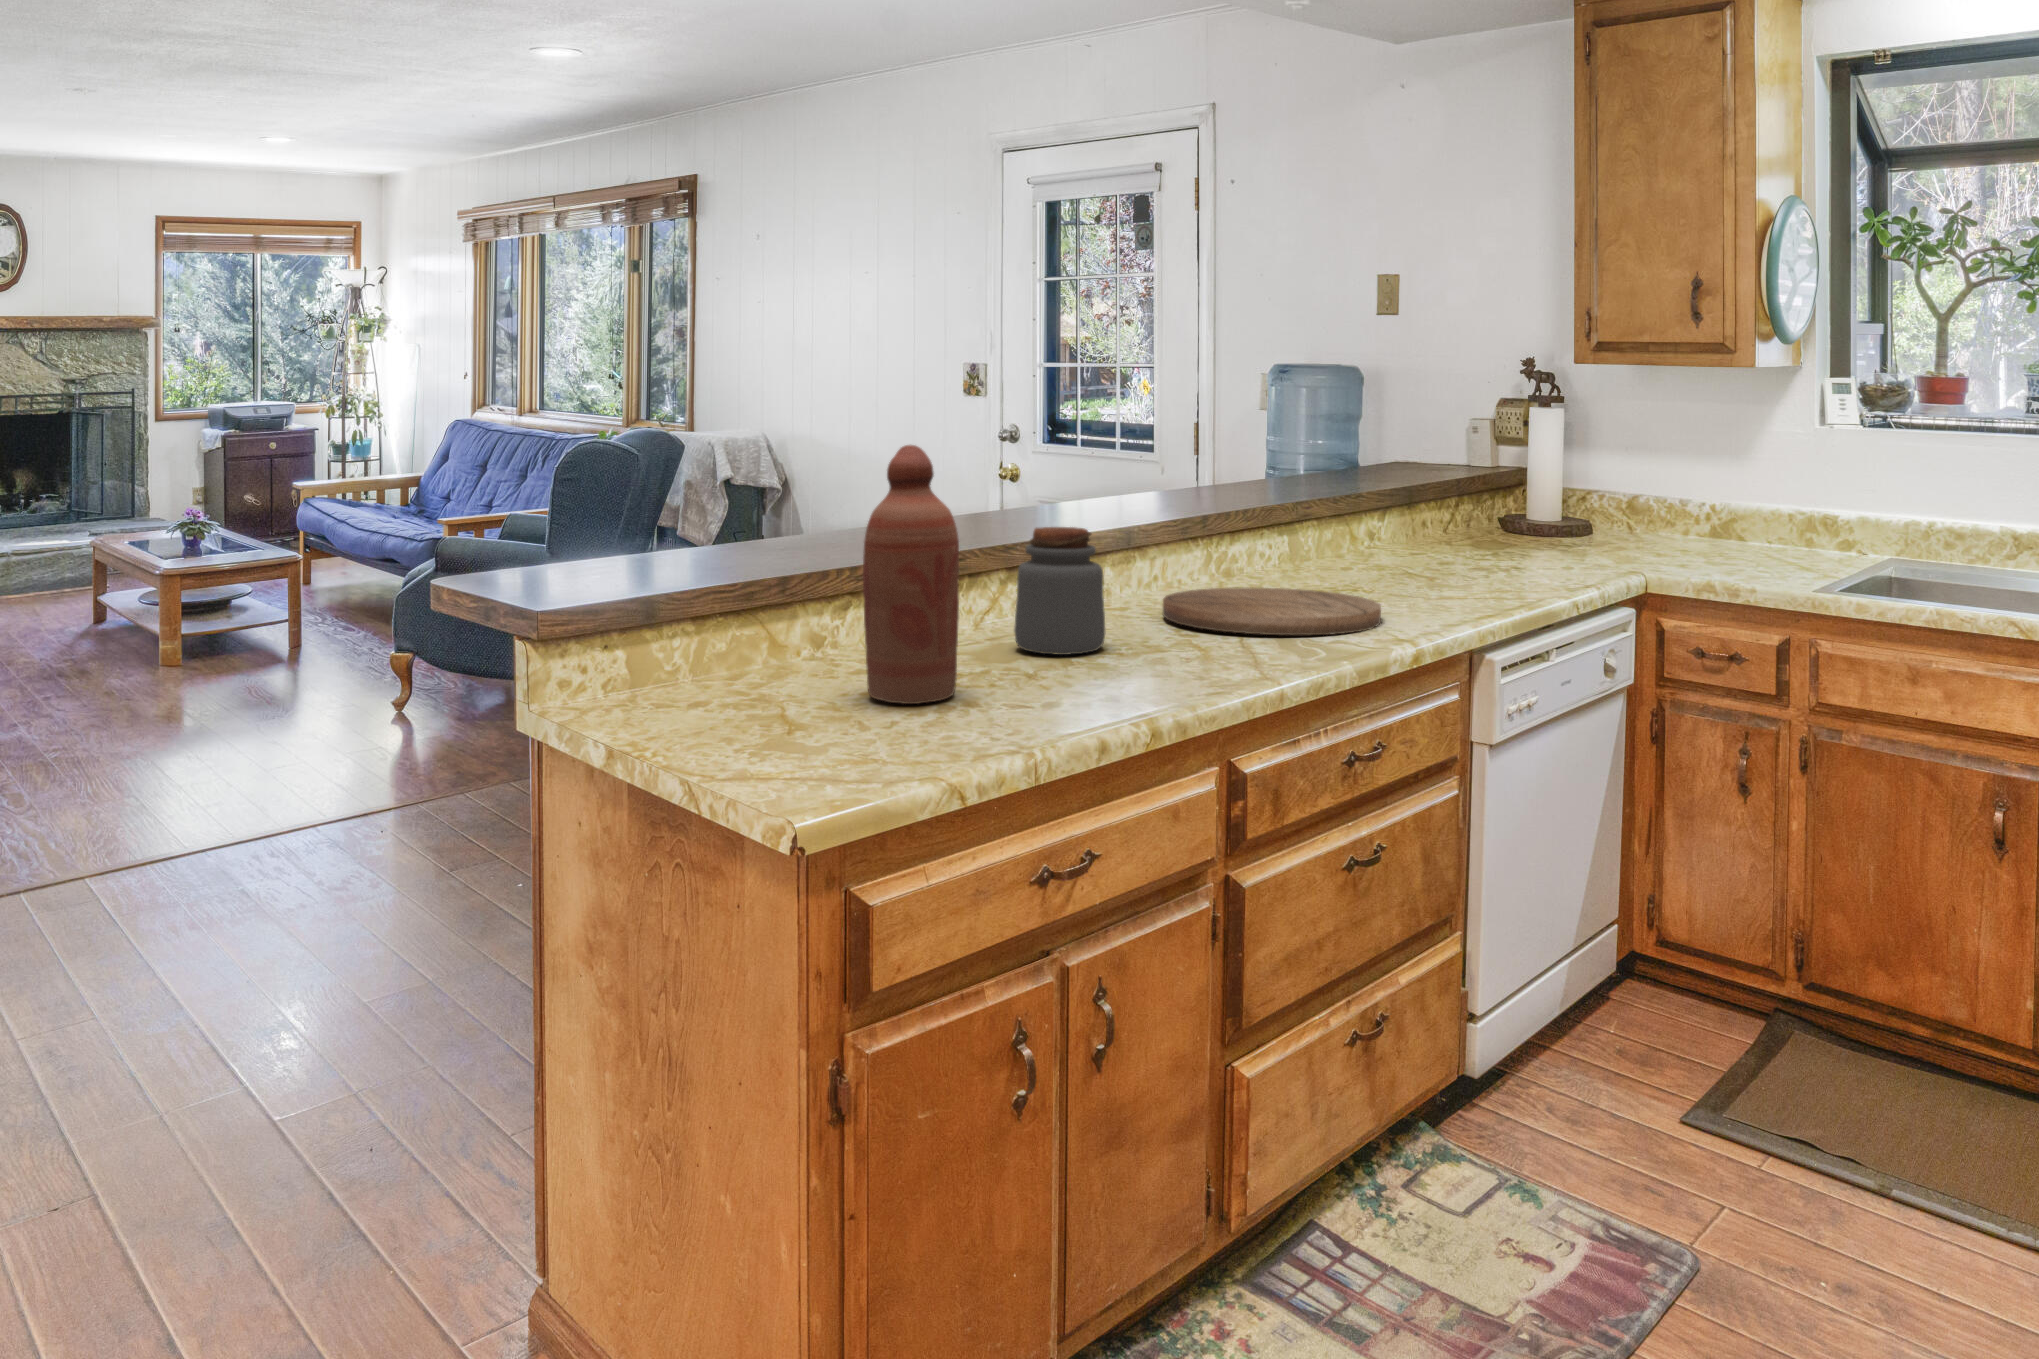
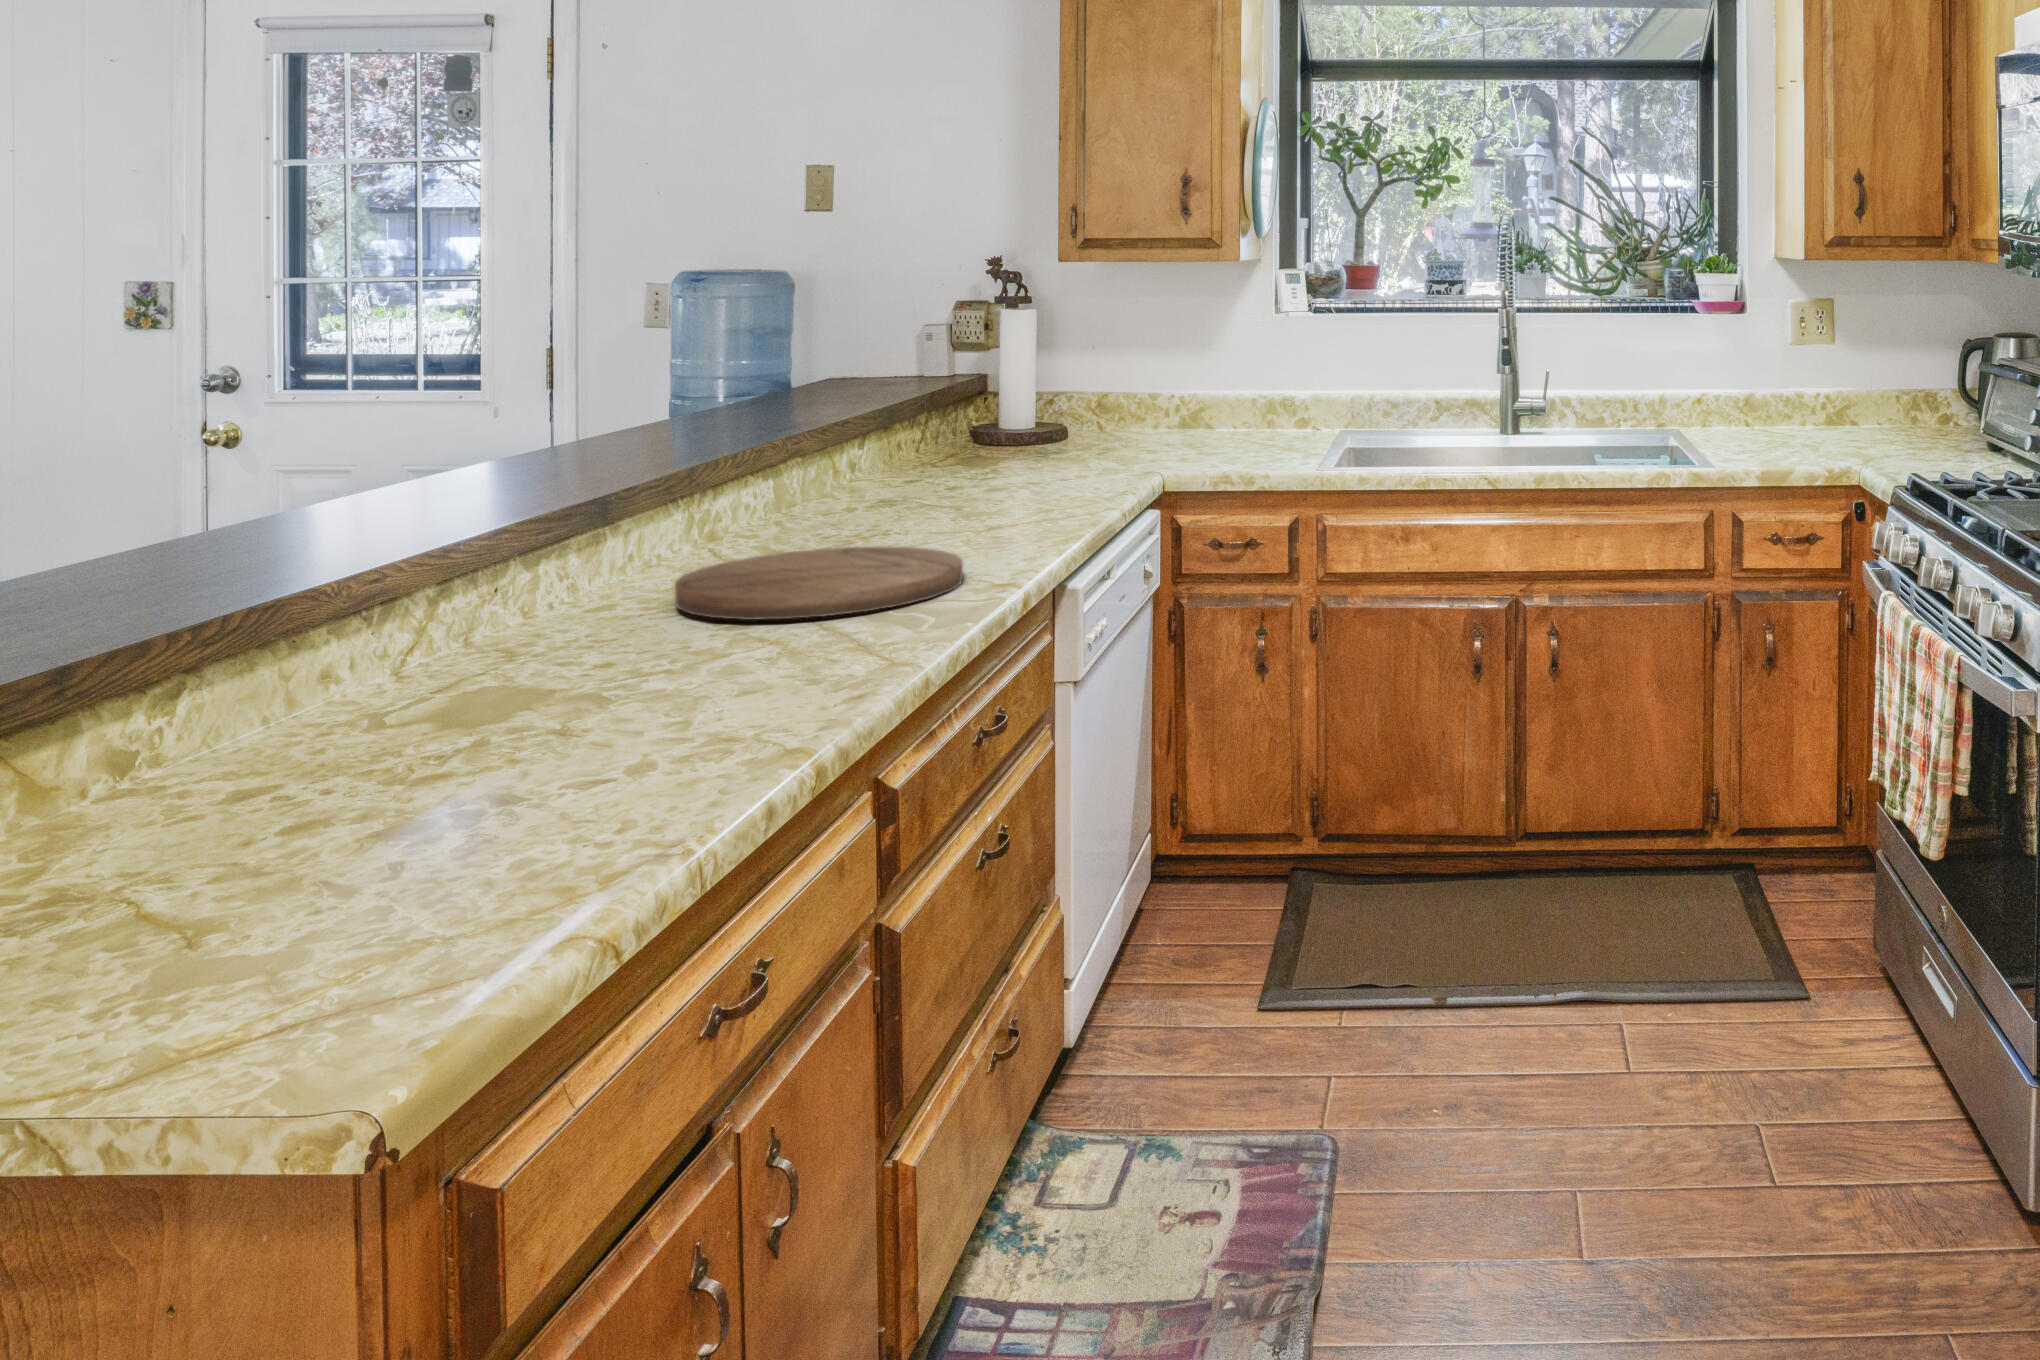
bottle: present [863,445,959,704] -> none [277,427,468,838]
jar: present [1014,527,1105,655] -> none [488,513,640,699]

